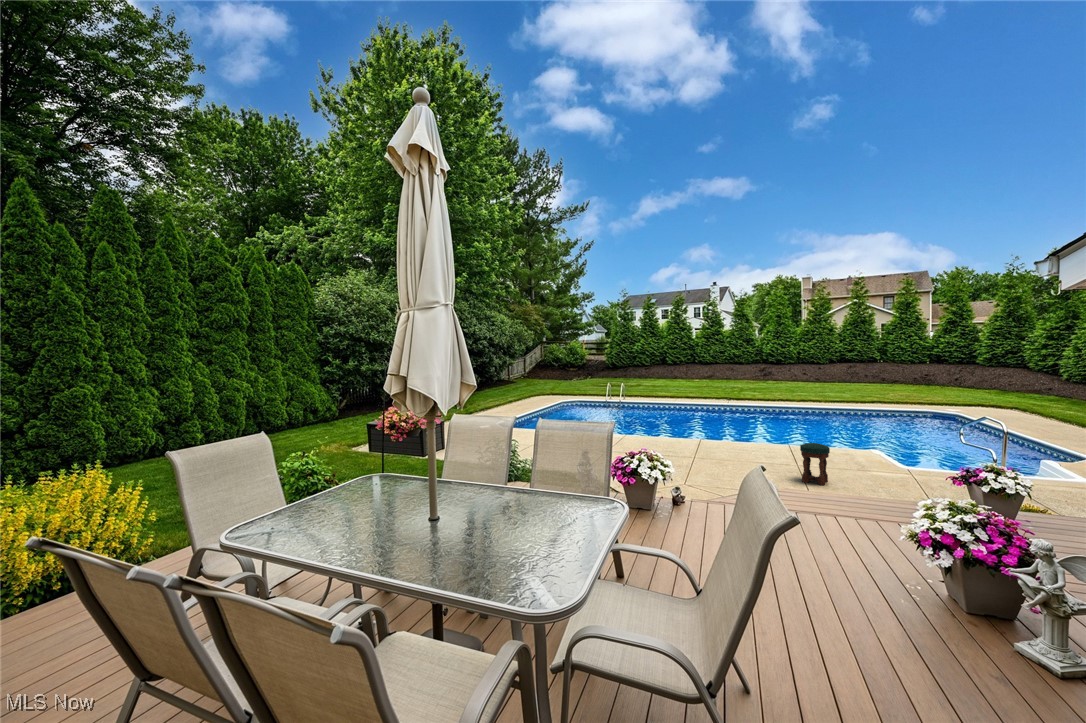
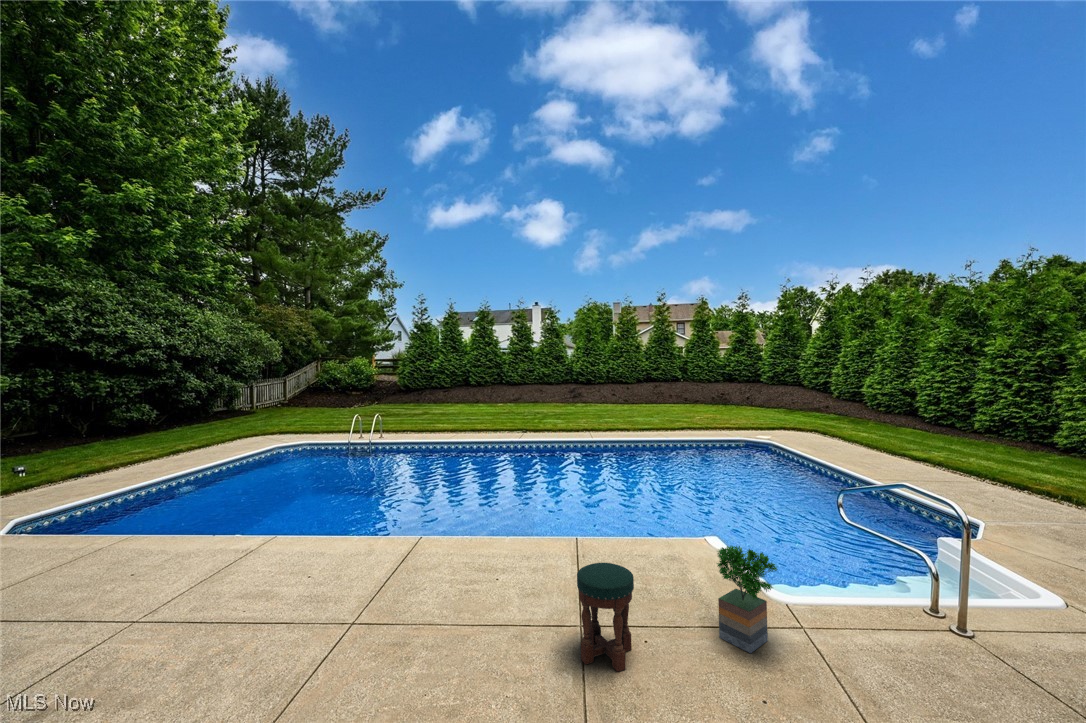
potted tree: none [875,441,911,488] -> present [717,546,778,653]

